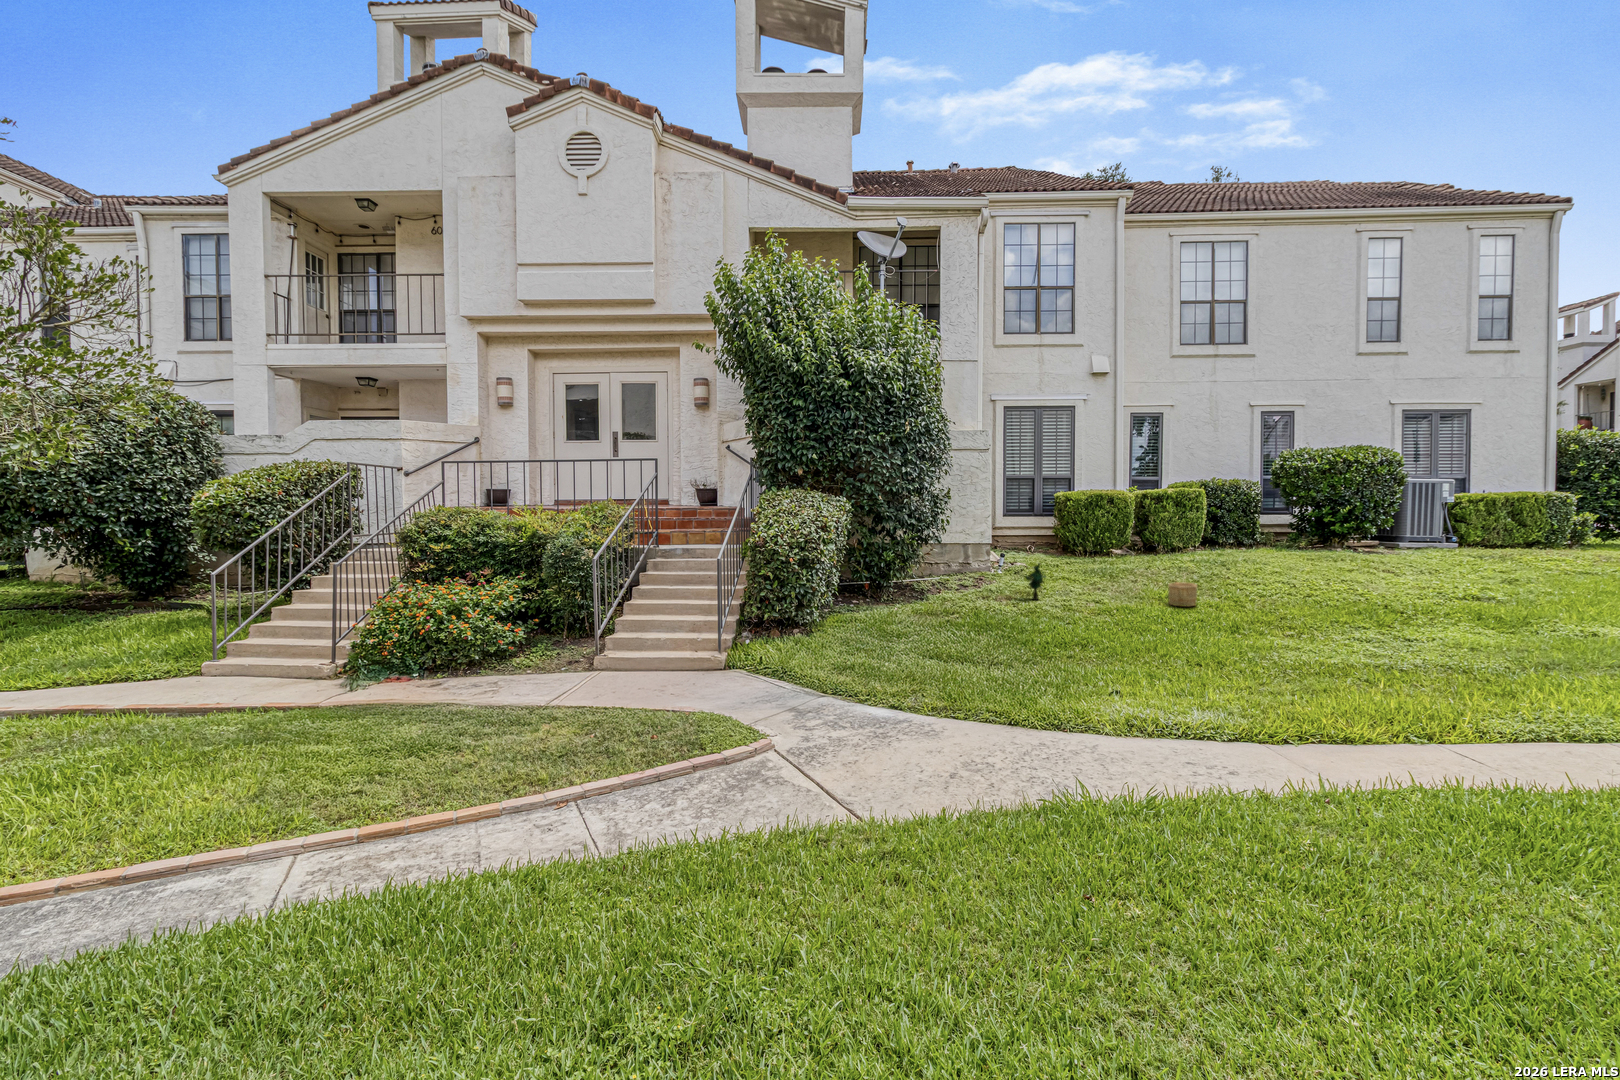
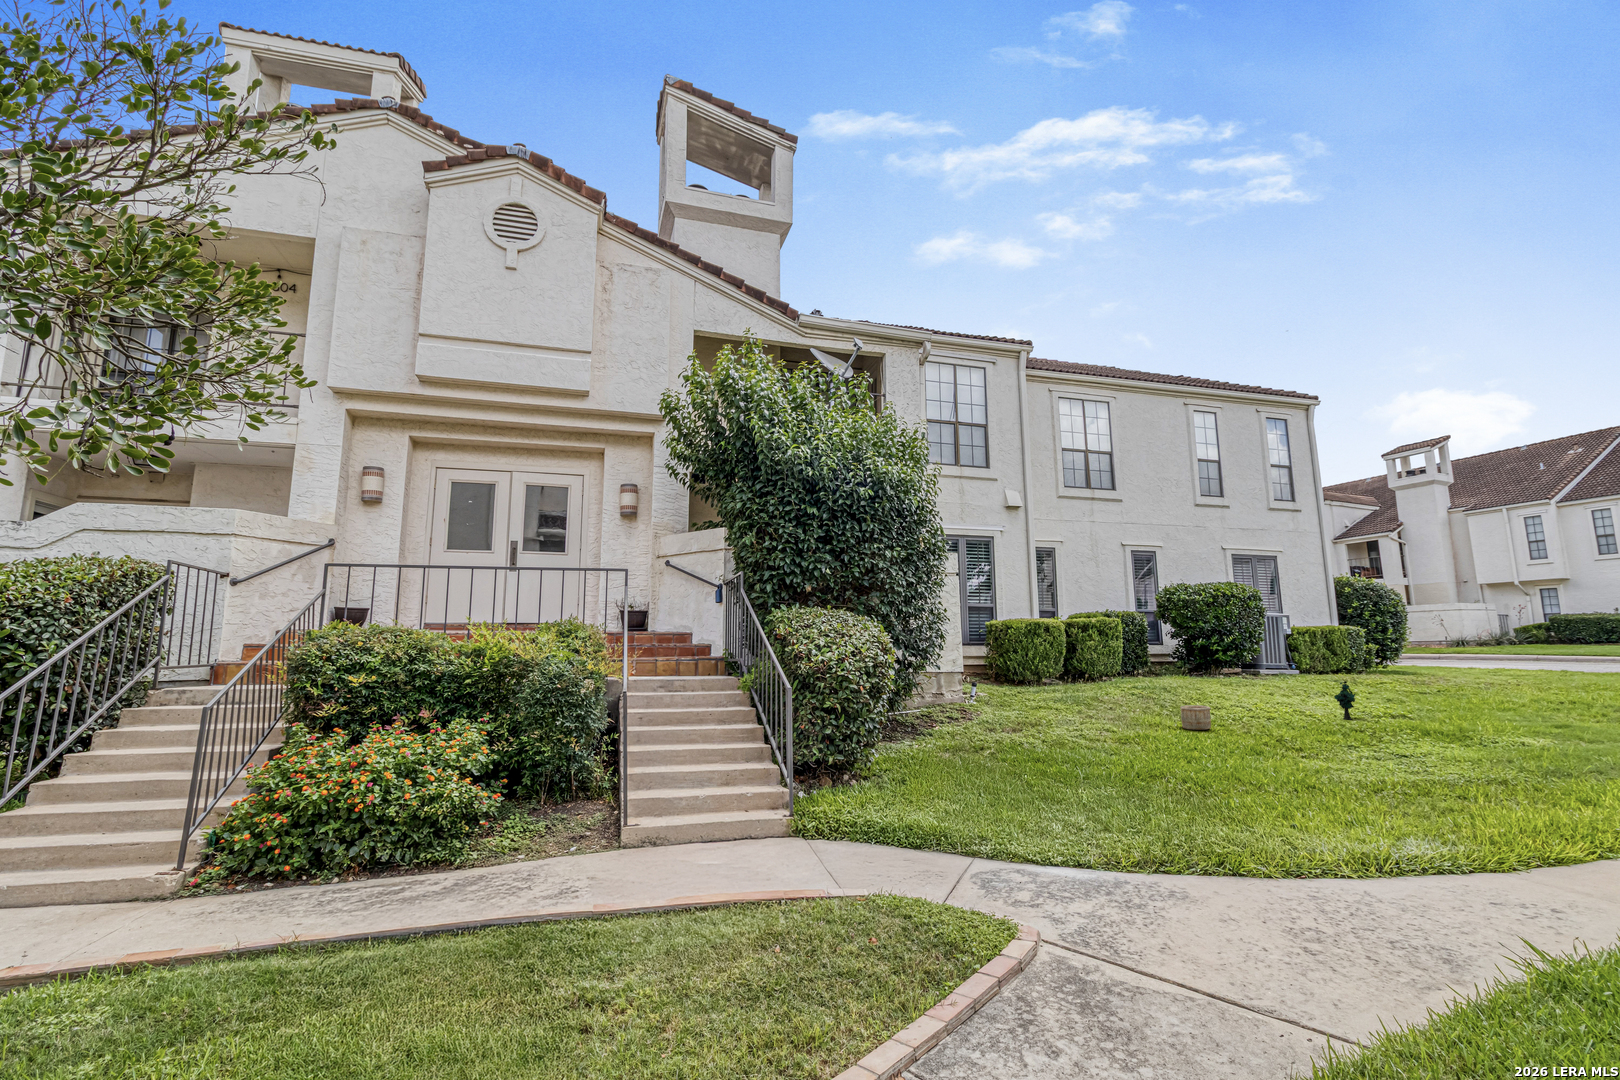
decorative plant: present [1025,563,1046,600] -> present [1334,681,1355,720]

